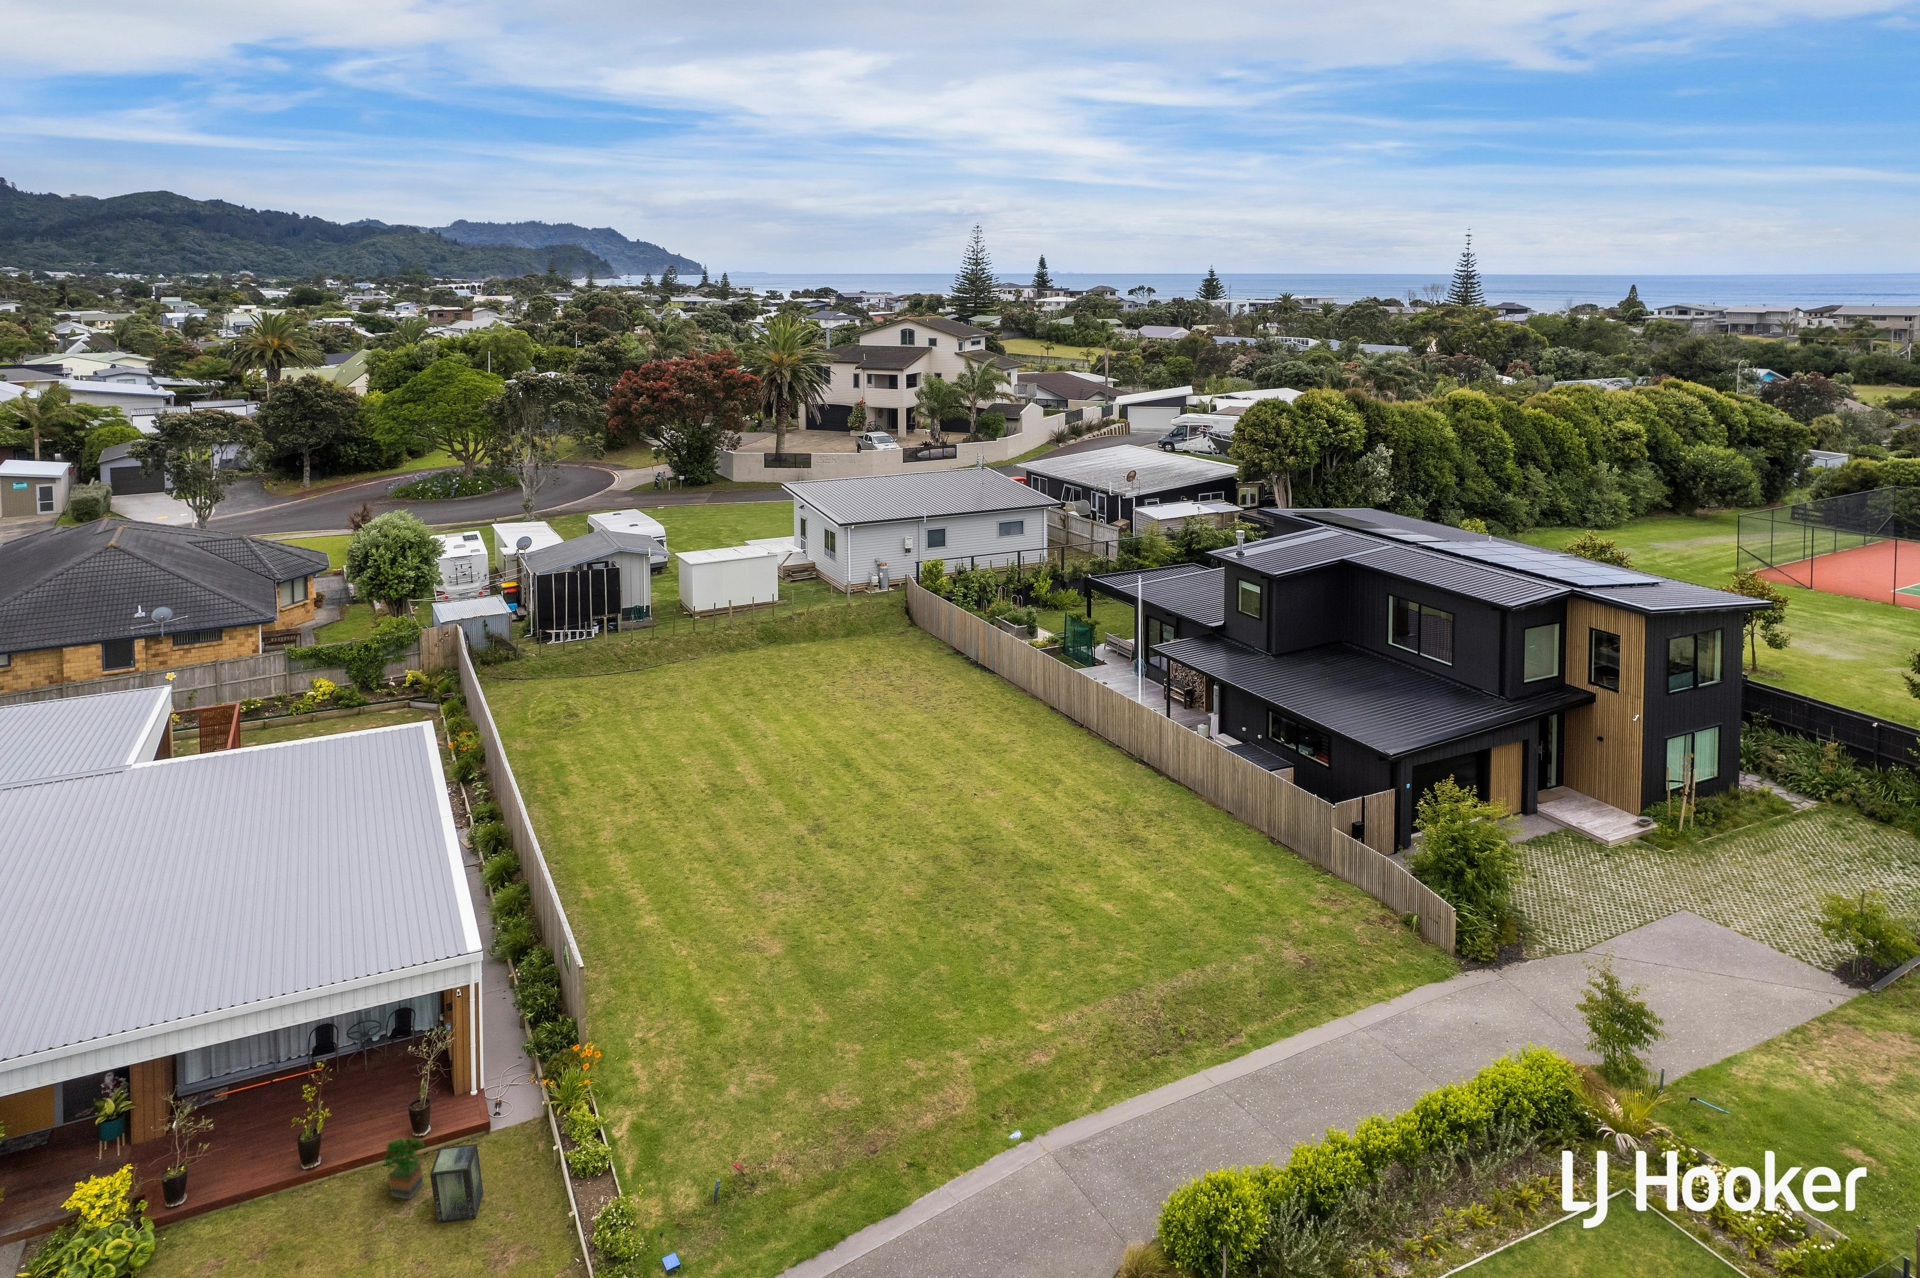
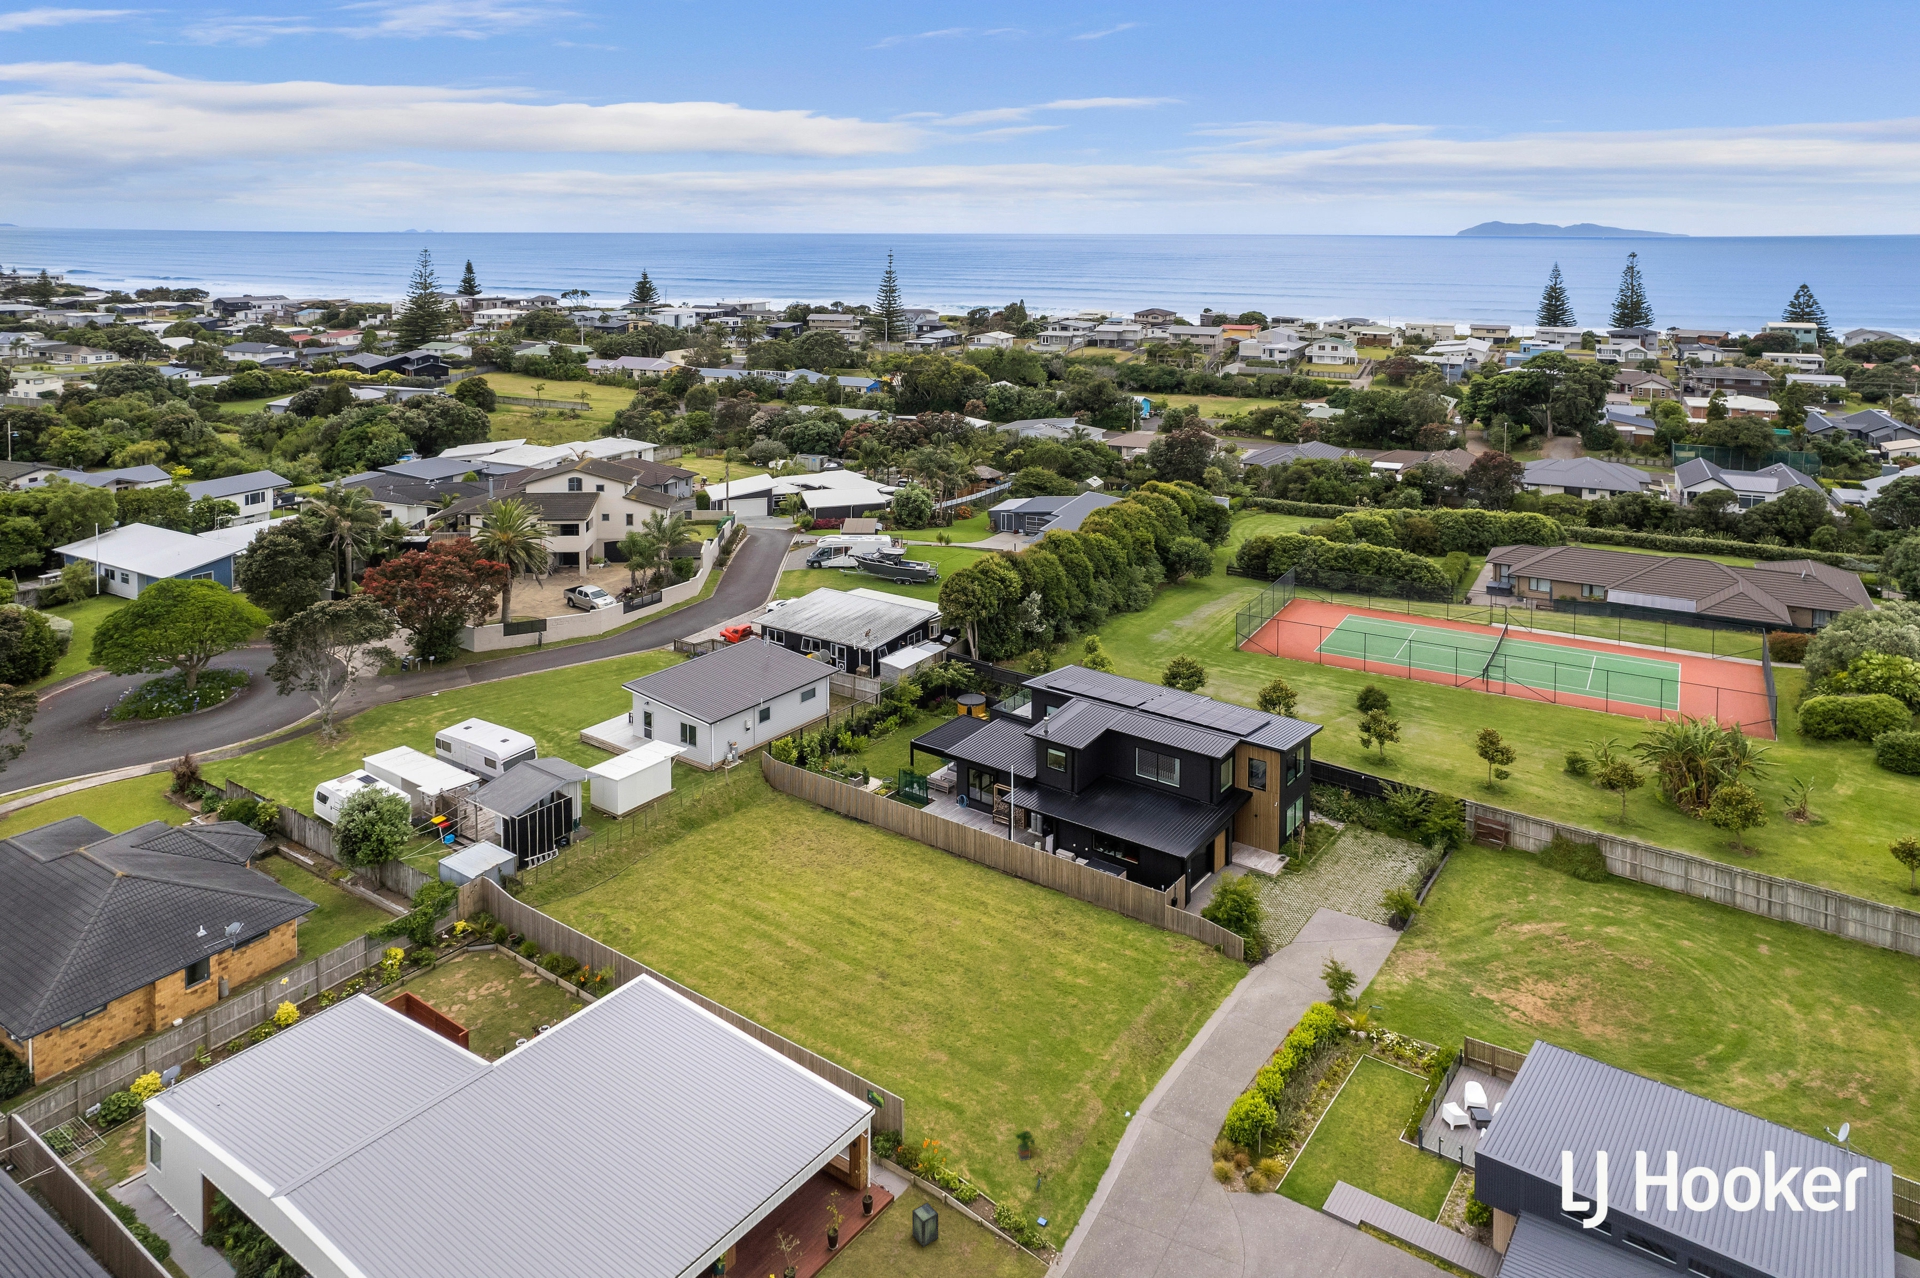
potted tree: present [384,1138,424,1200] -> present [1016,1131,1035,1161]

